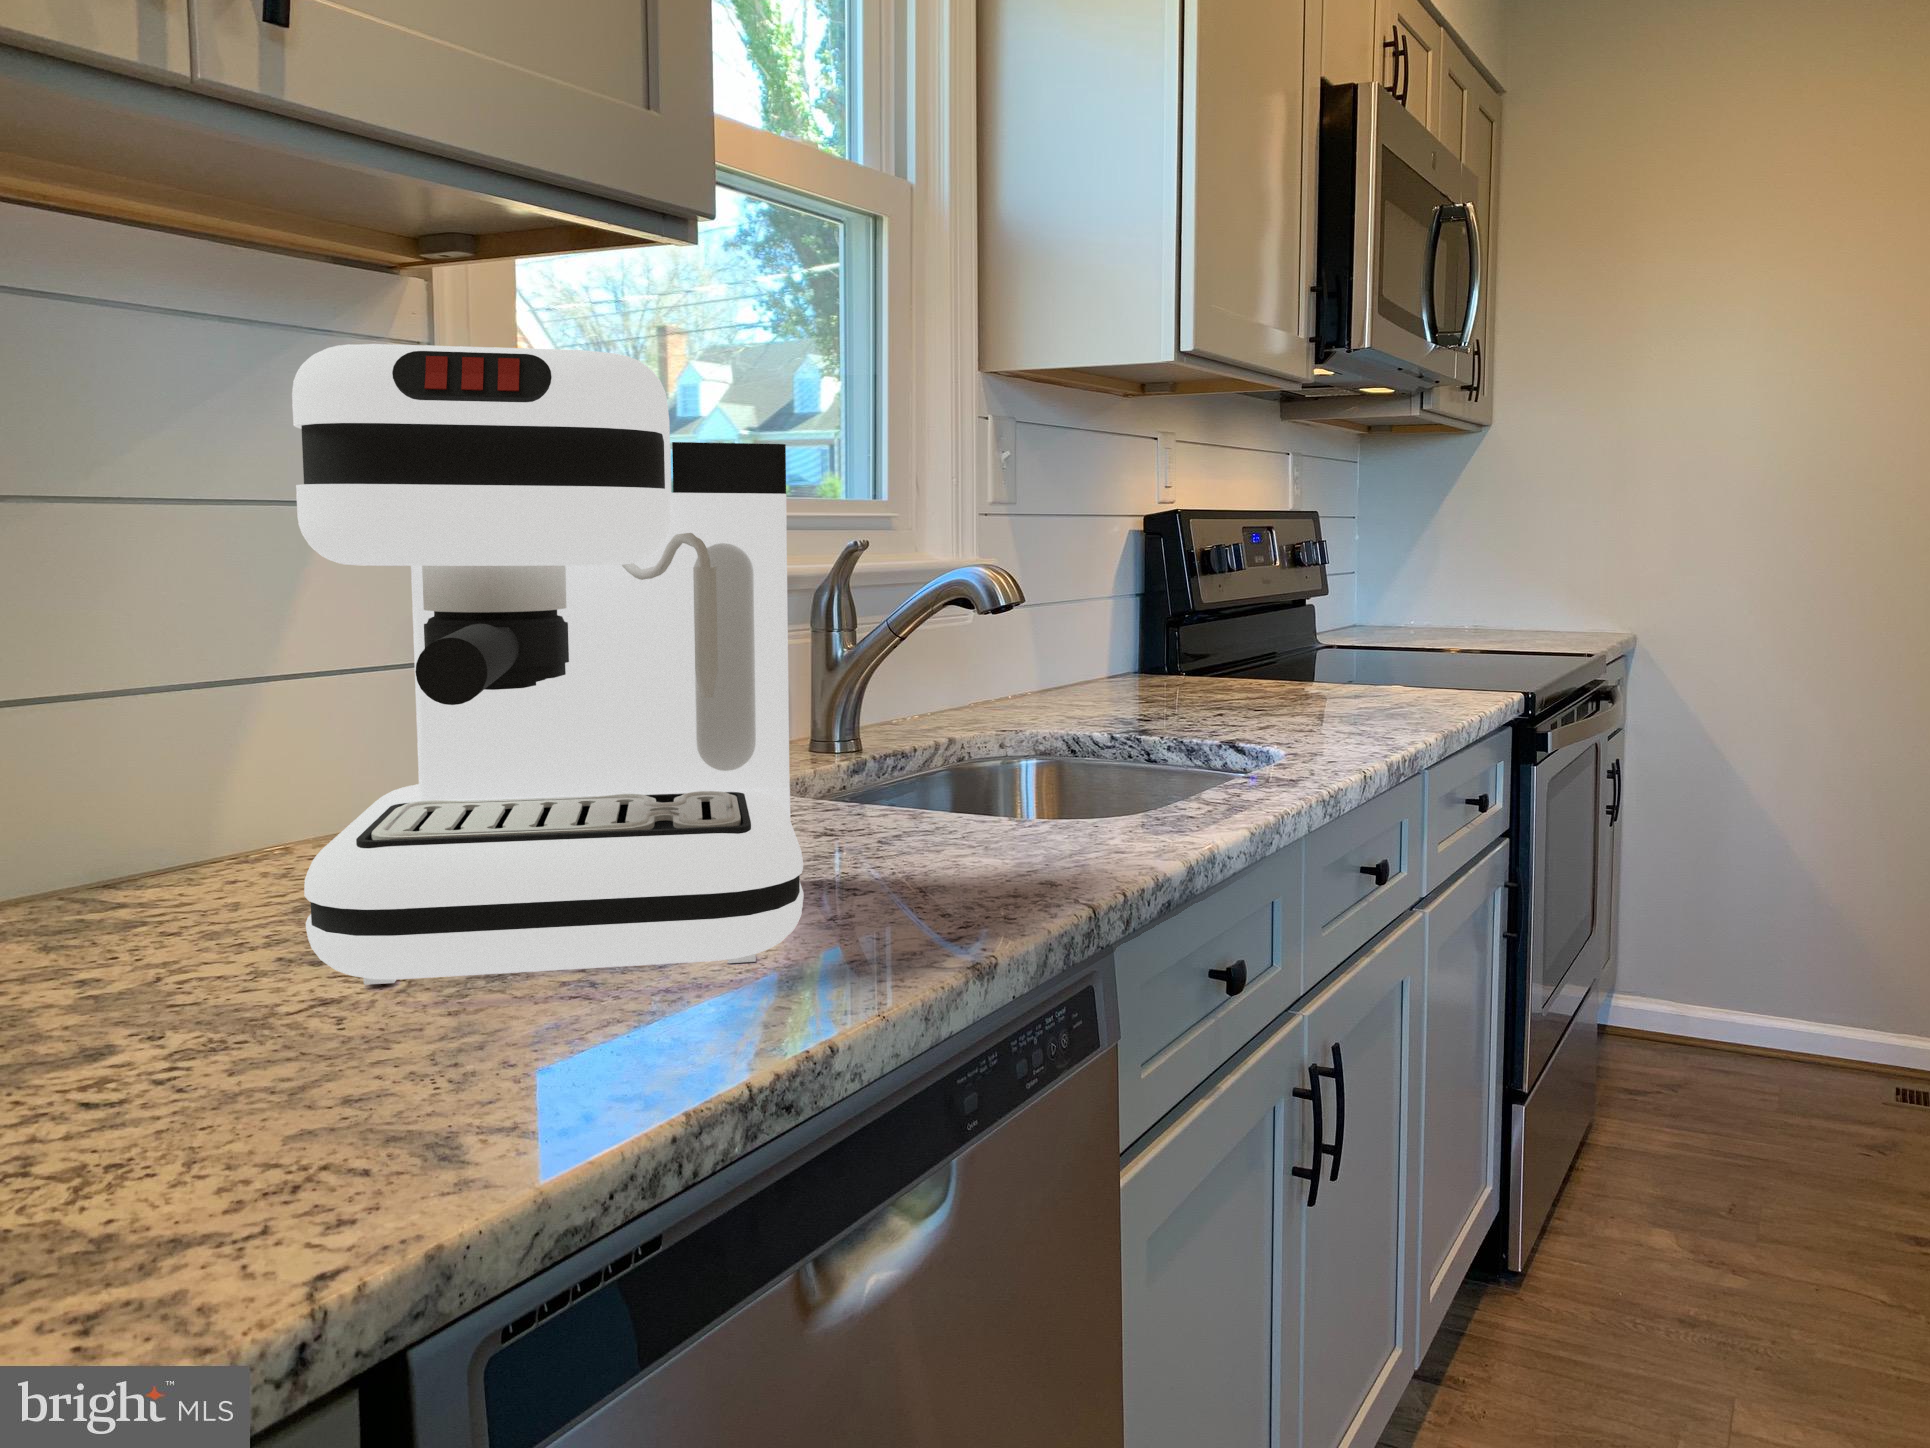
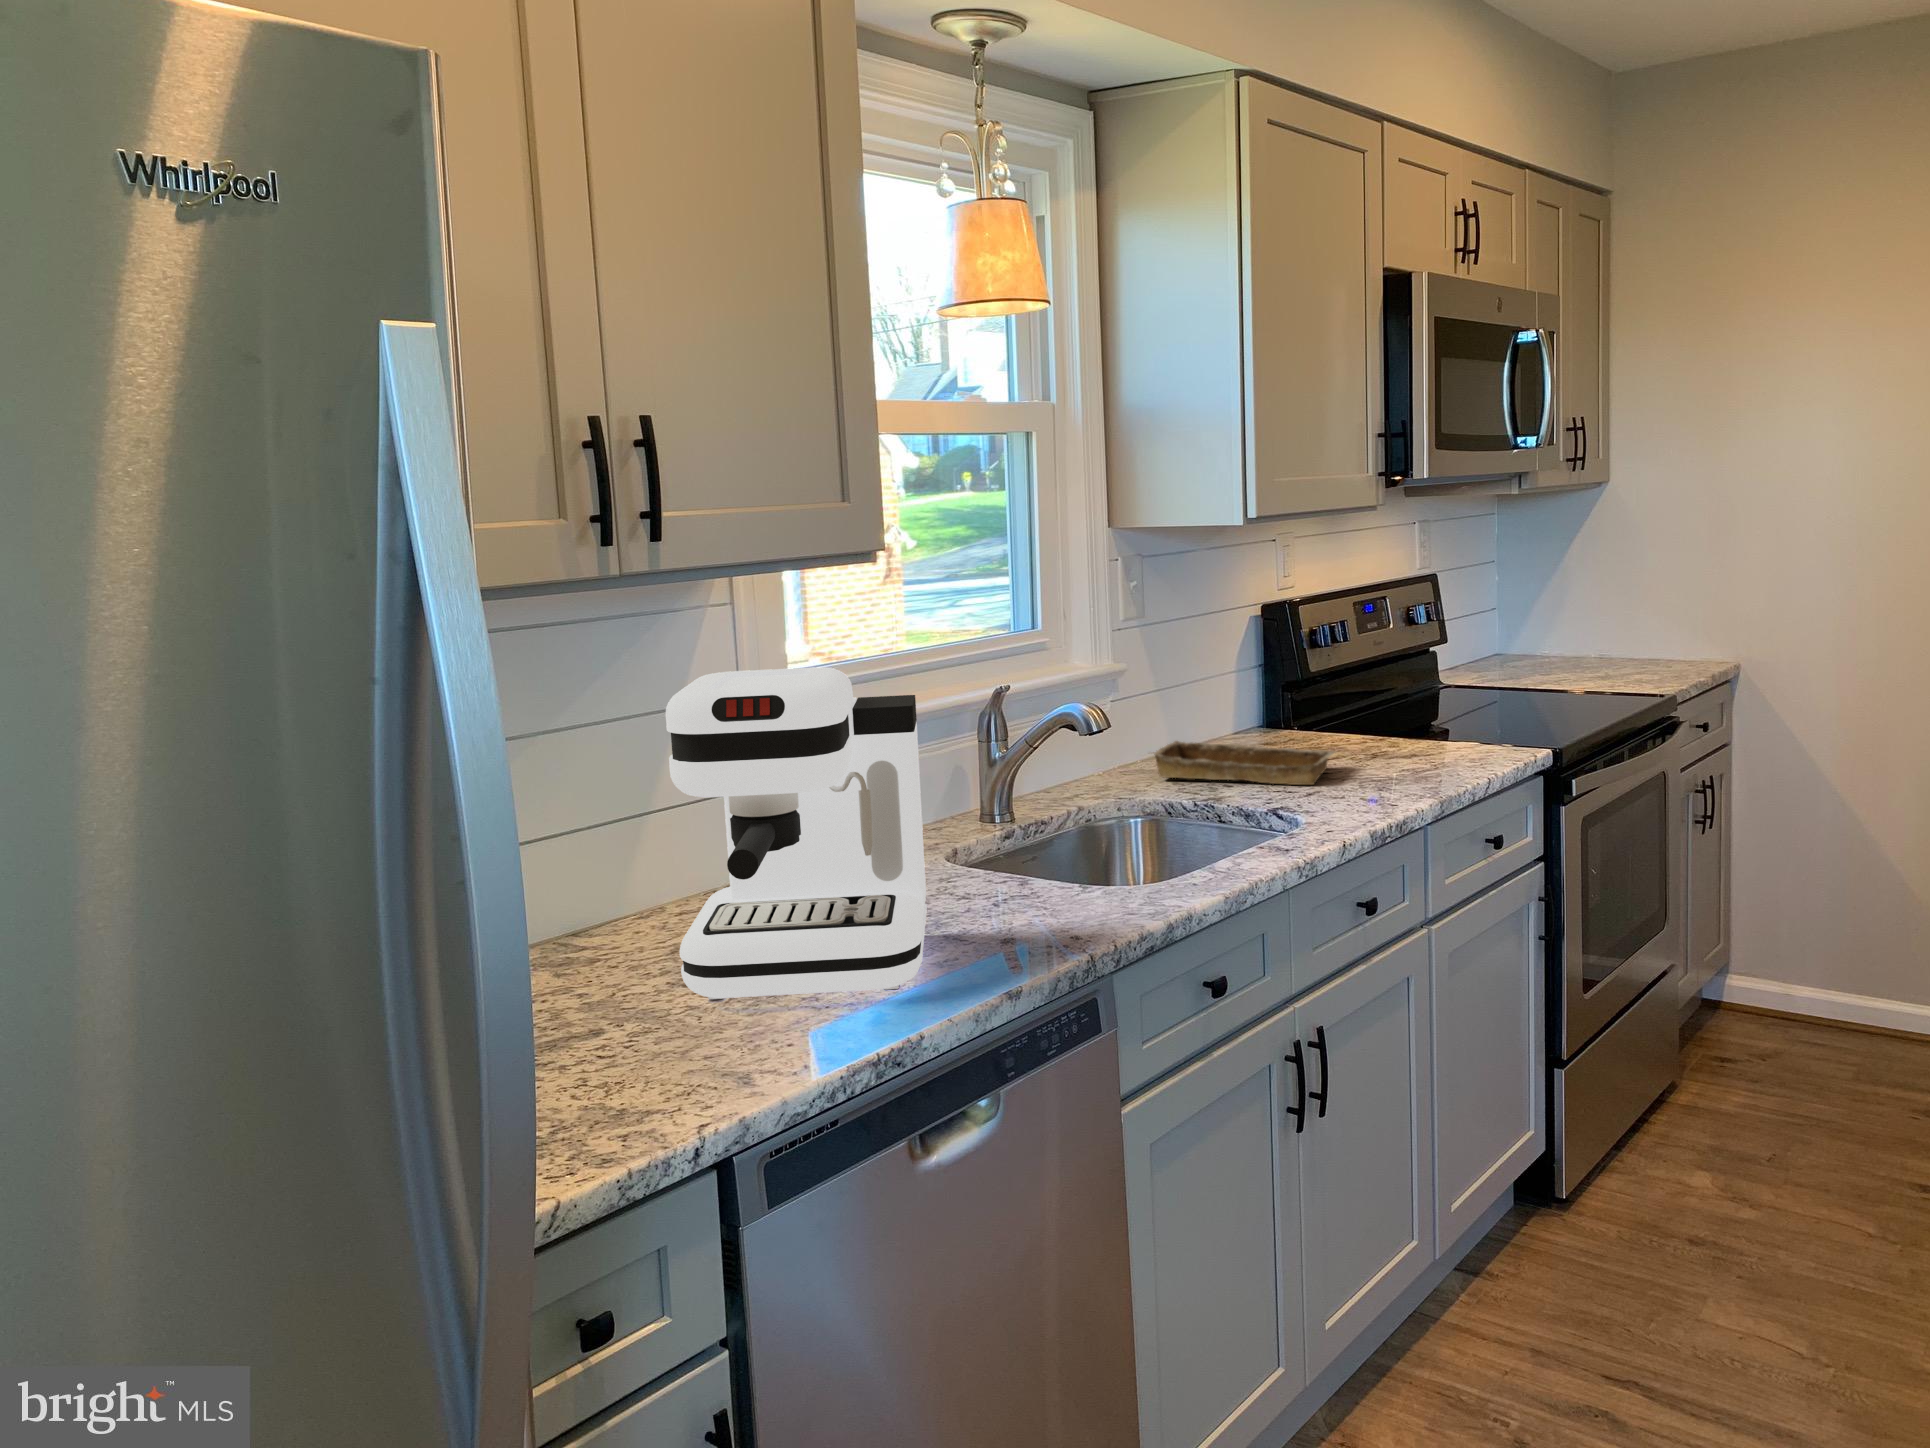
tray: none [1028,670,1276,720] -> present [1153,741,1334,785]

